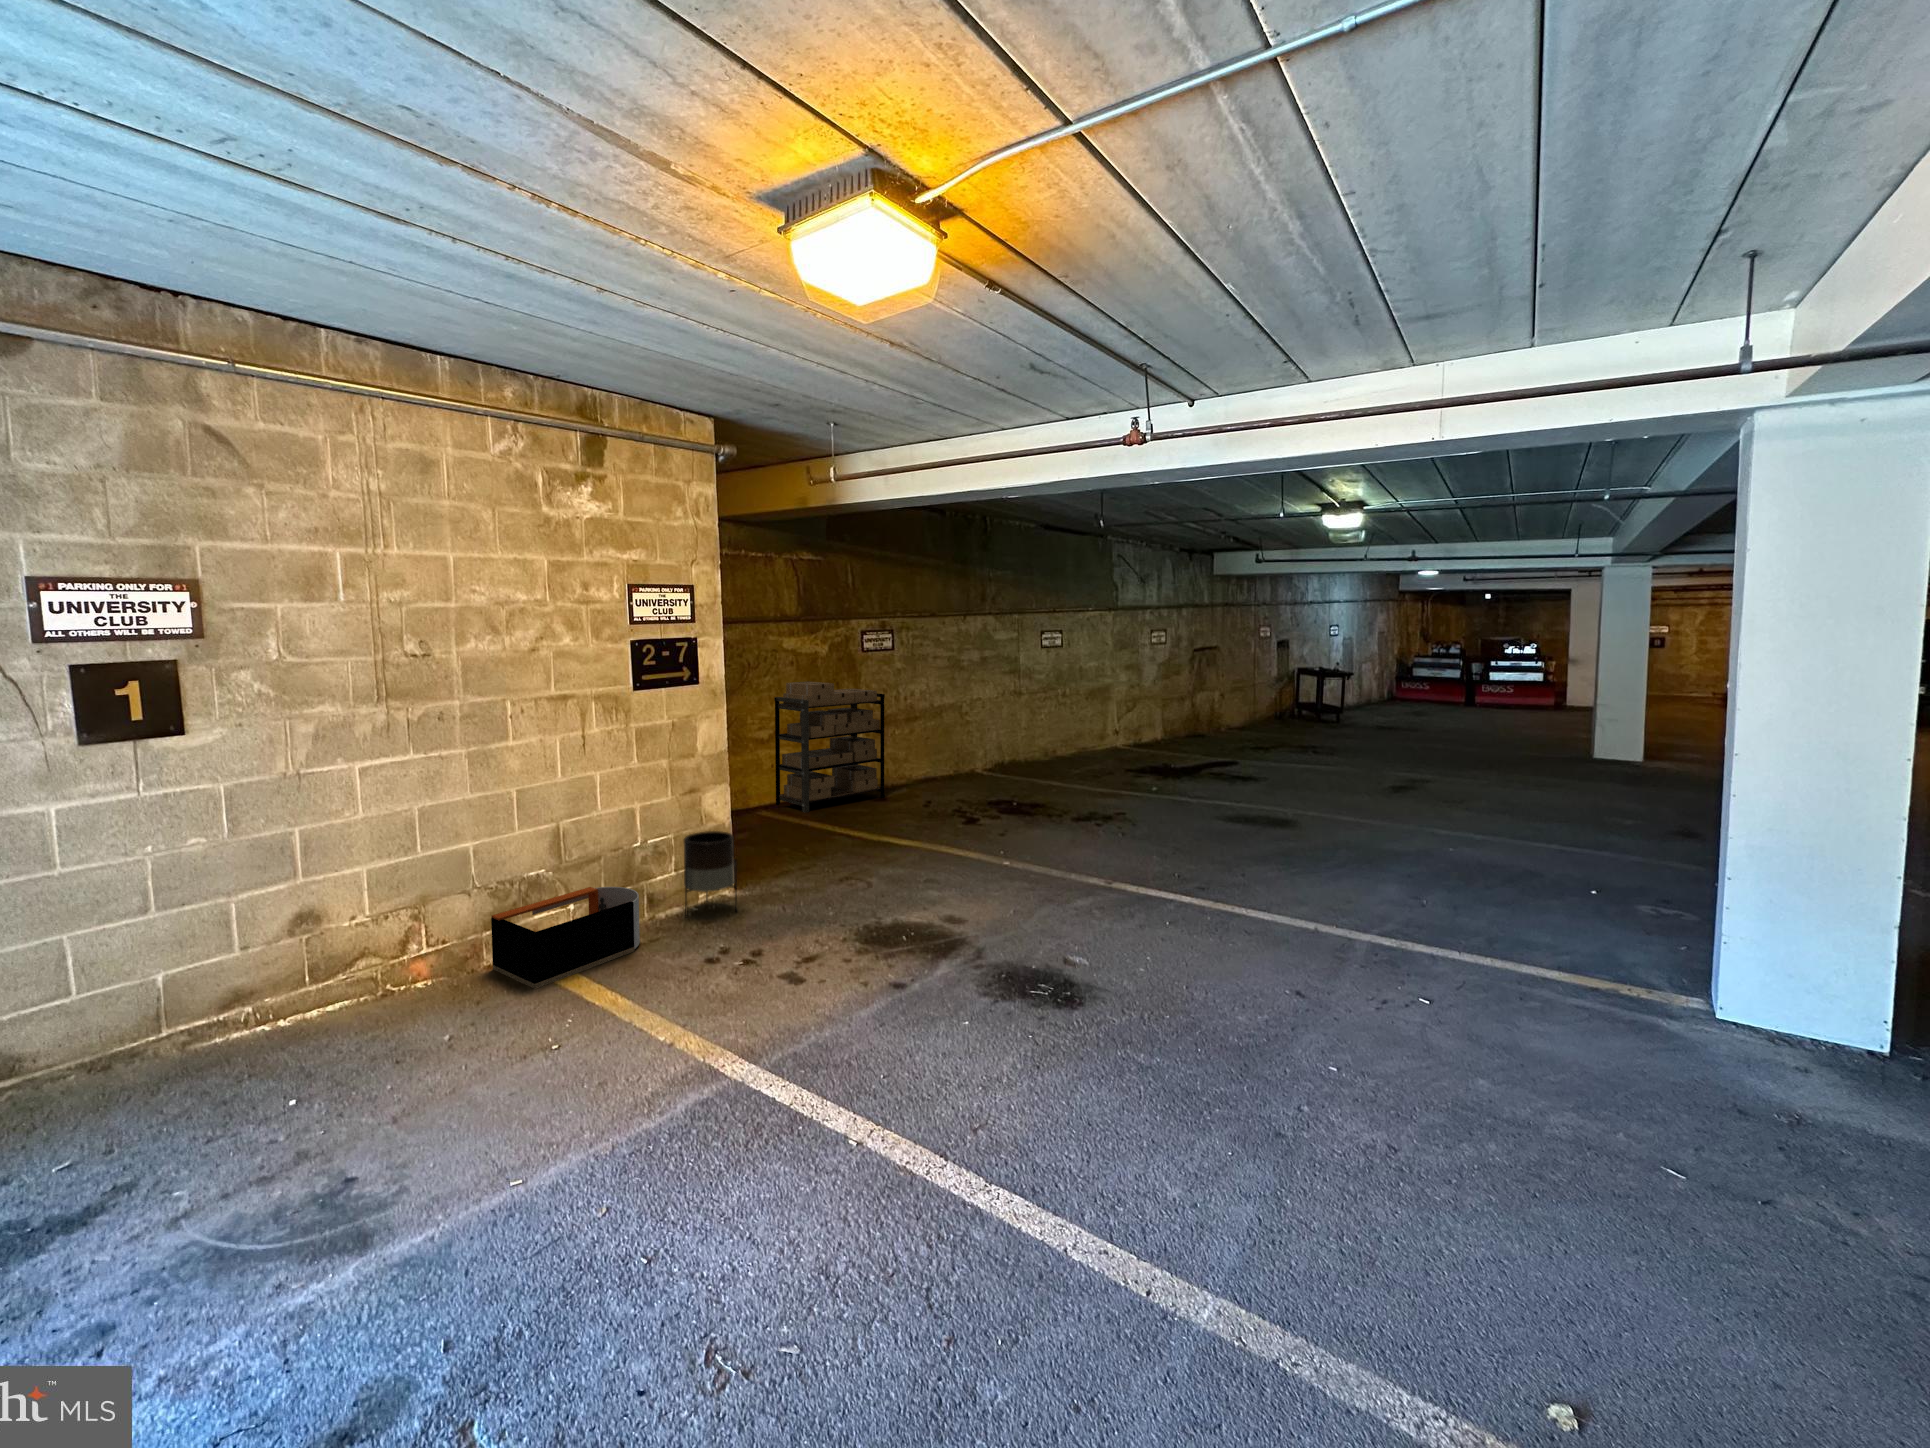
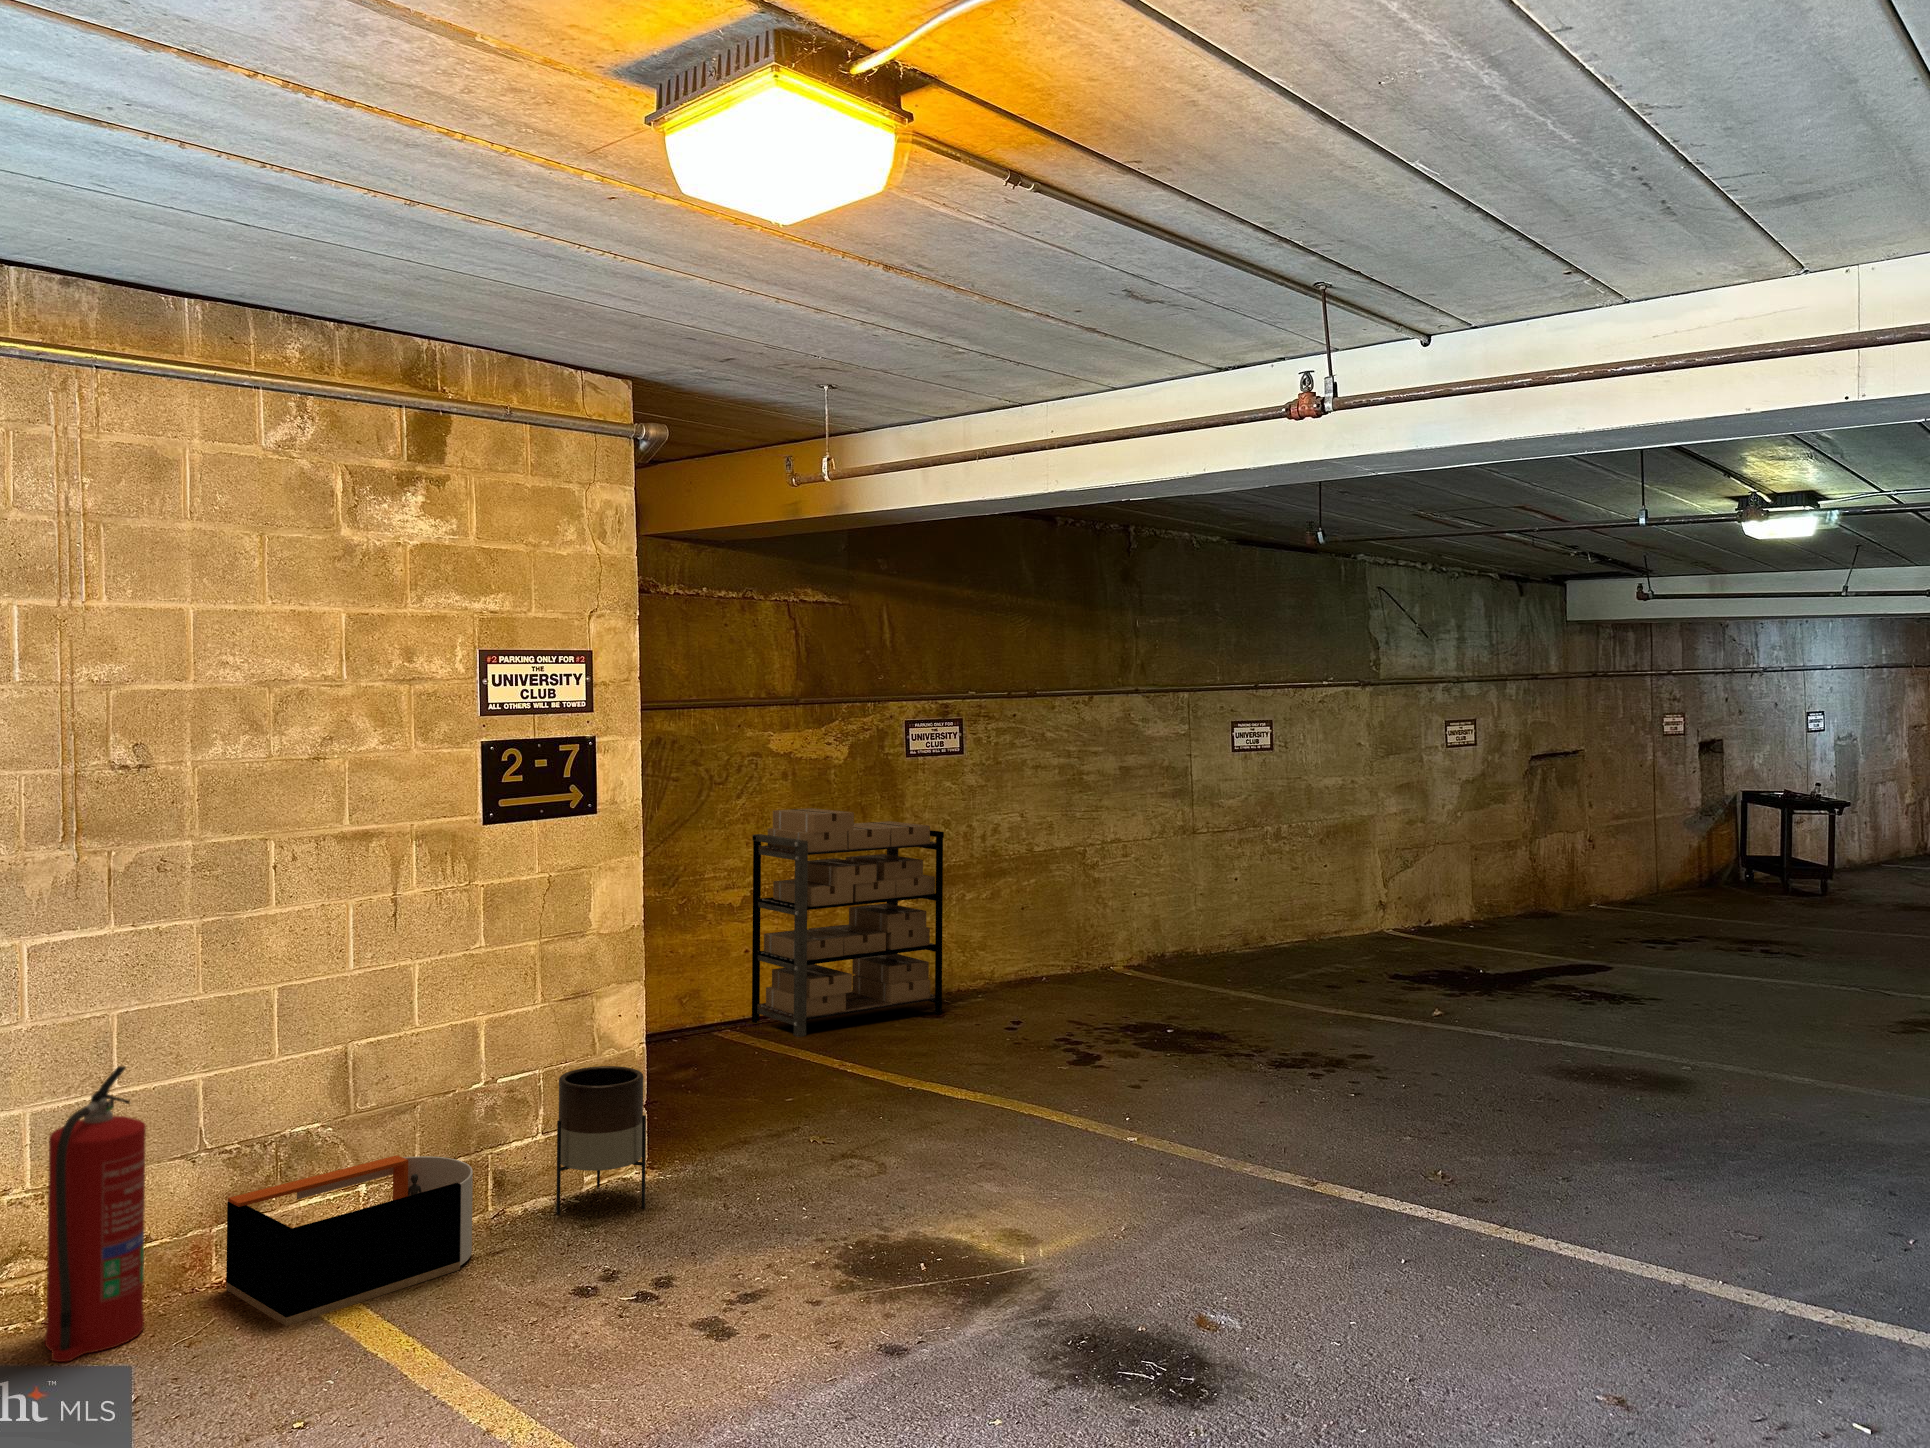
fire extinguisher: none [381,839,446,1017] -> present [45,1066,146,1362]

